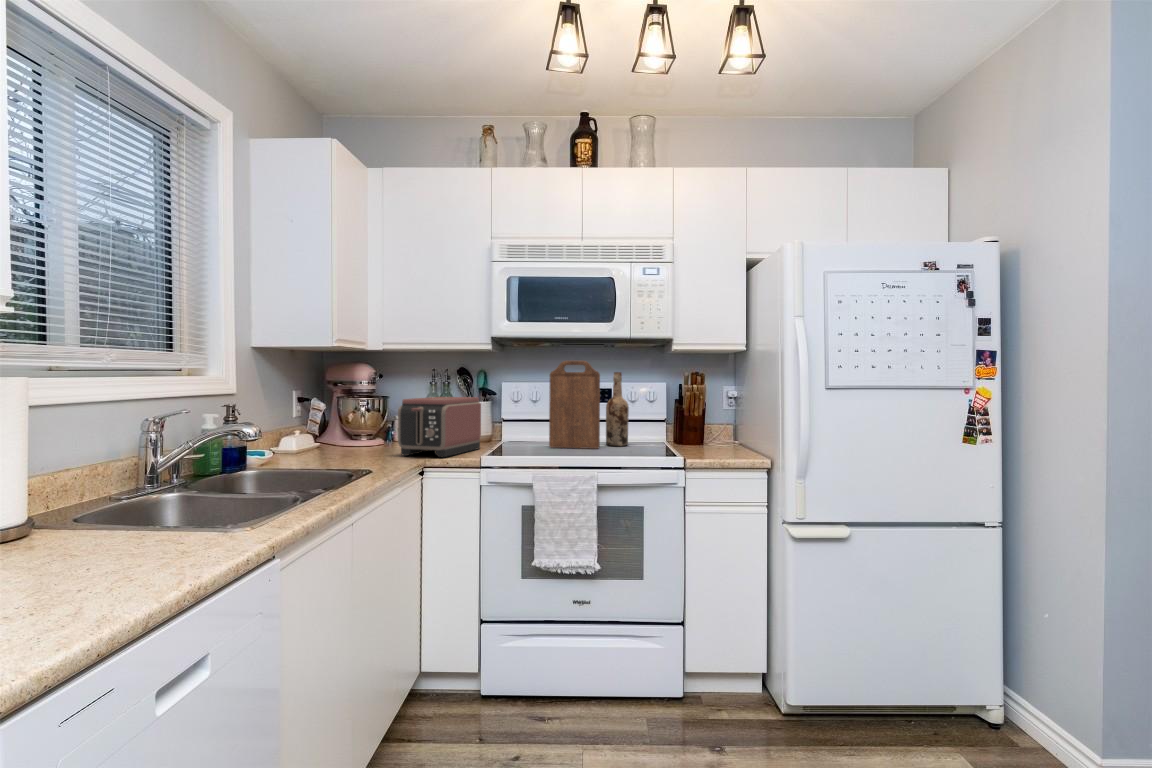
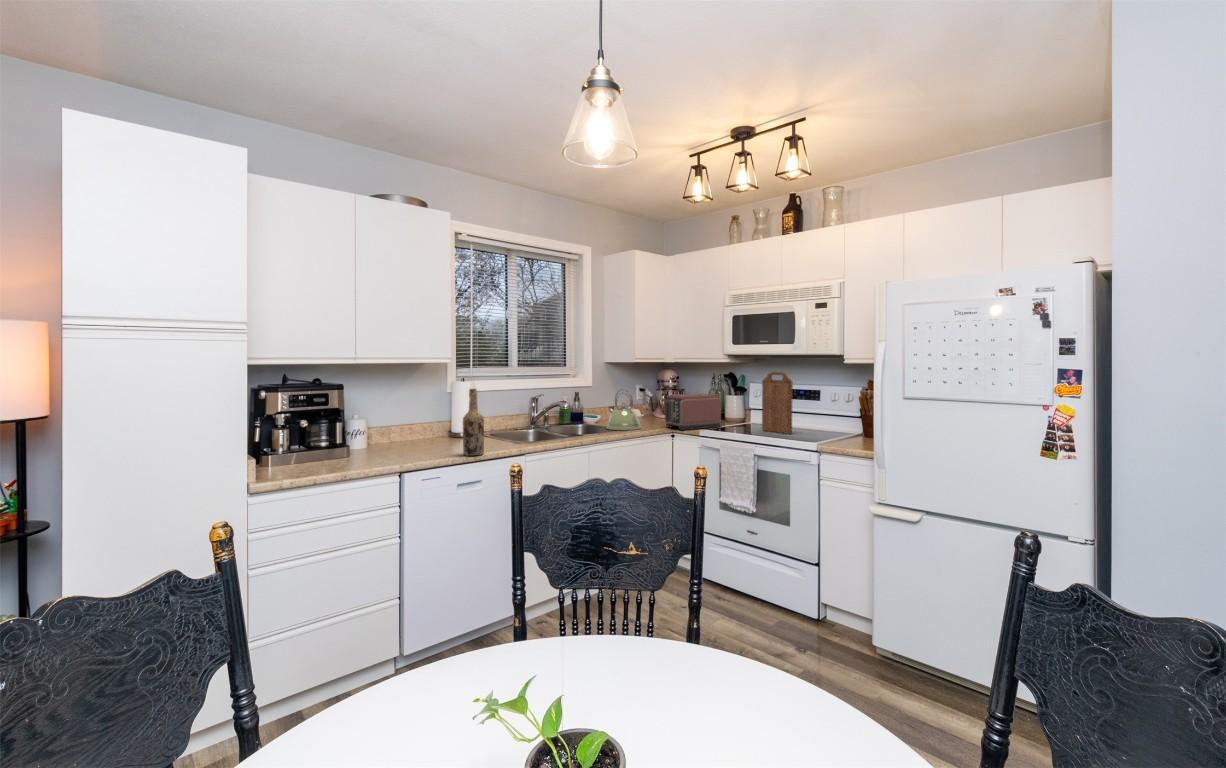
wine bottle: present [606,372,629,446] -> present [463,389,484,456]
kettle: none [288,389,365,469] -> present [607,389,641,430]

